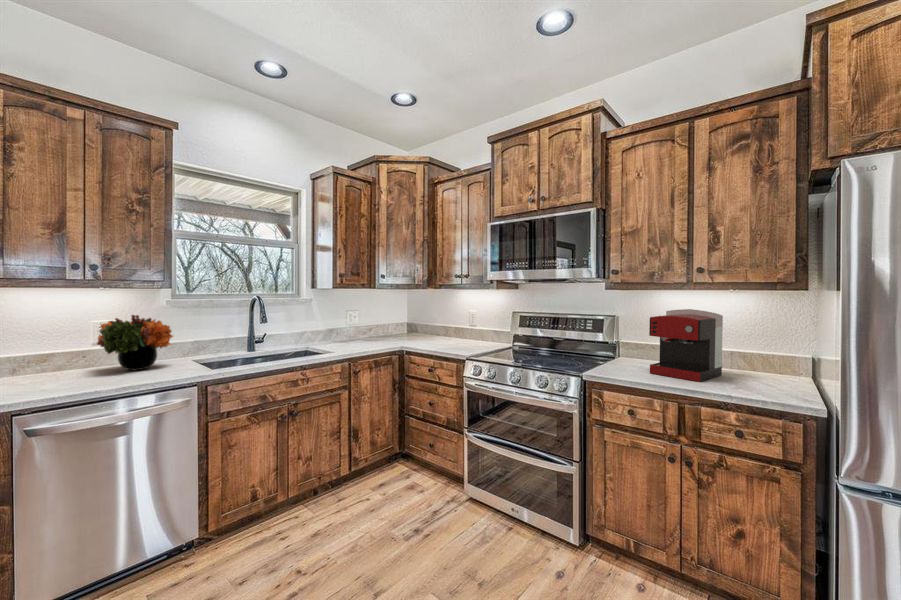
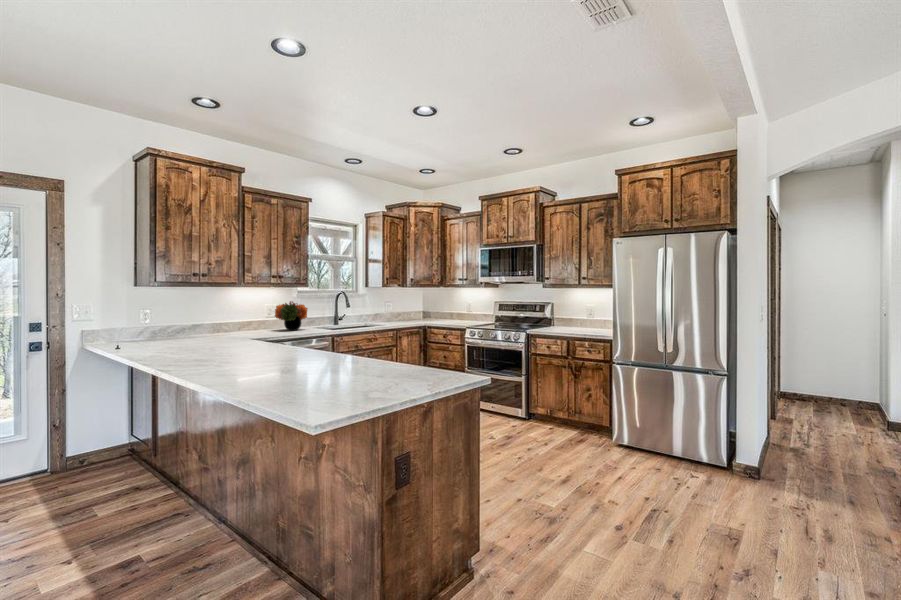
coffee maker: present [649,309,723,382] -> none [561,298,596,332]

